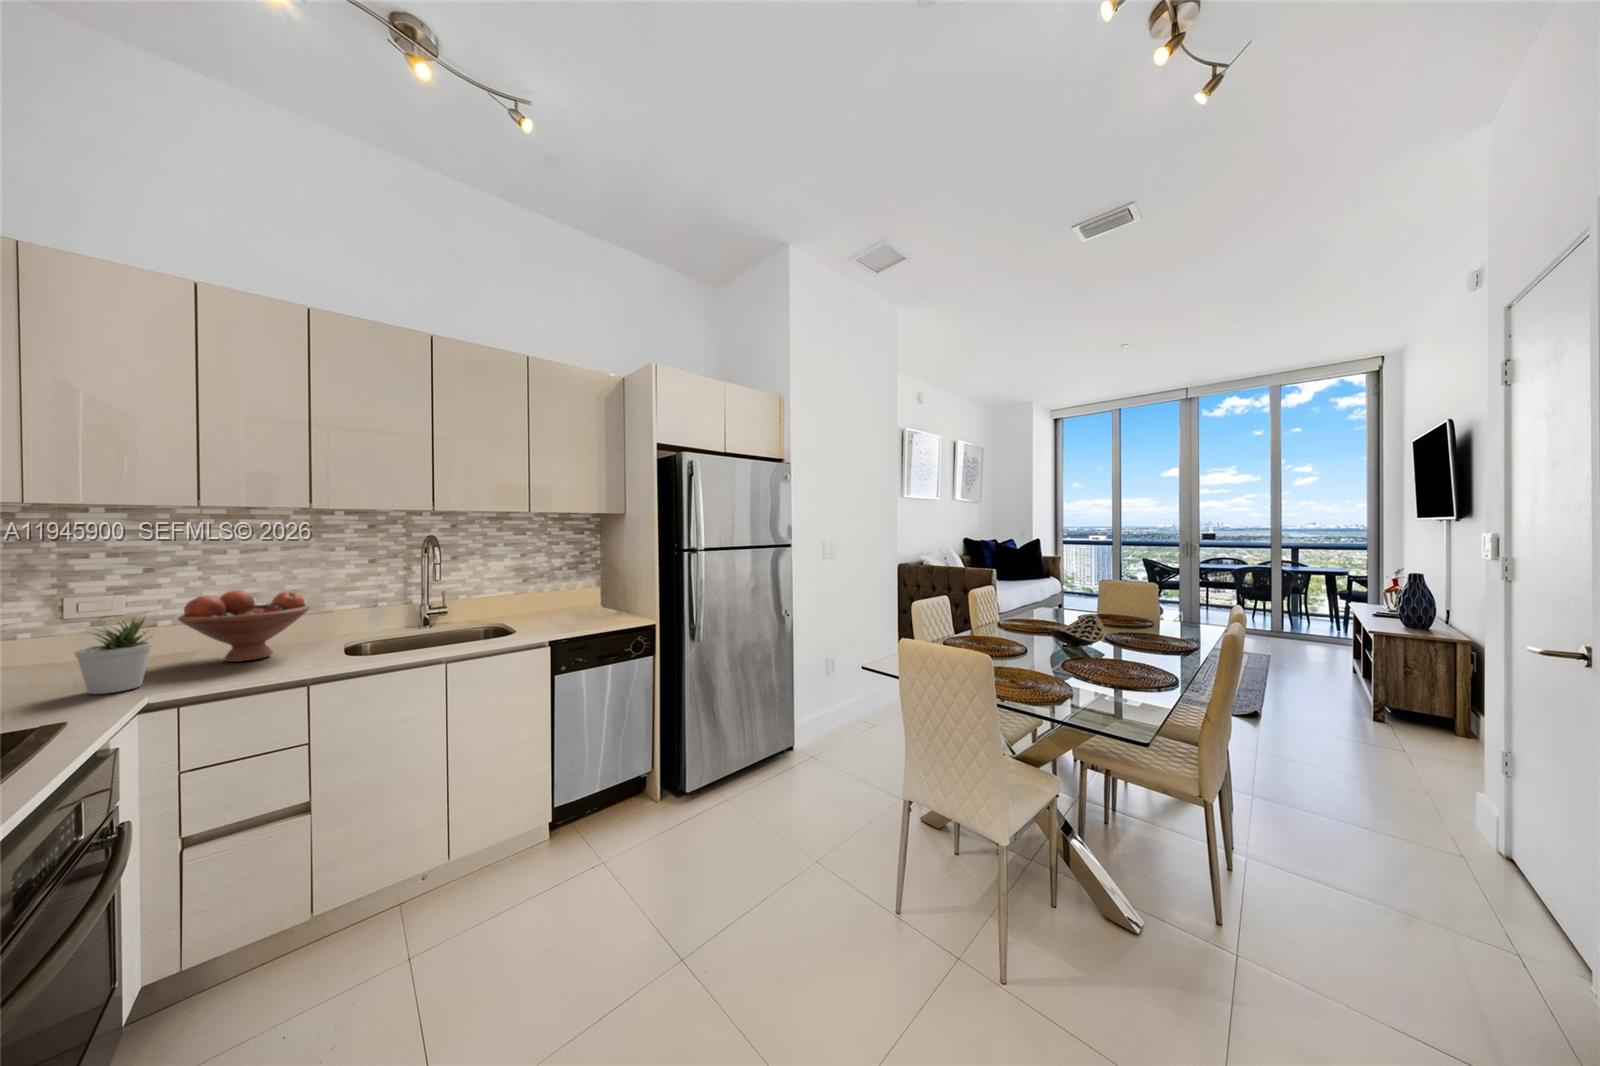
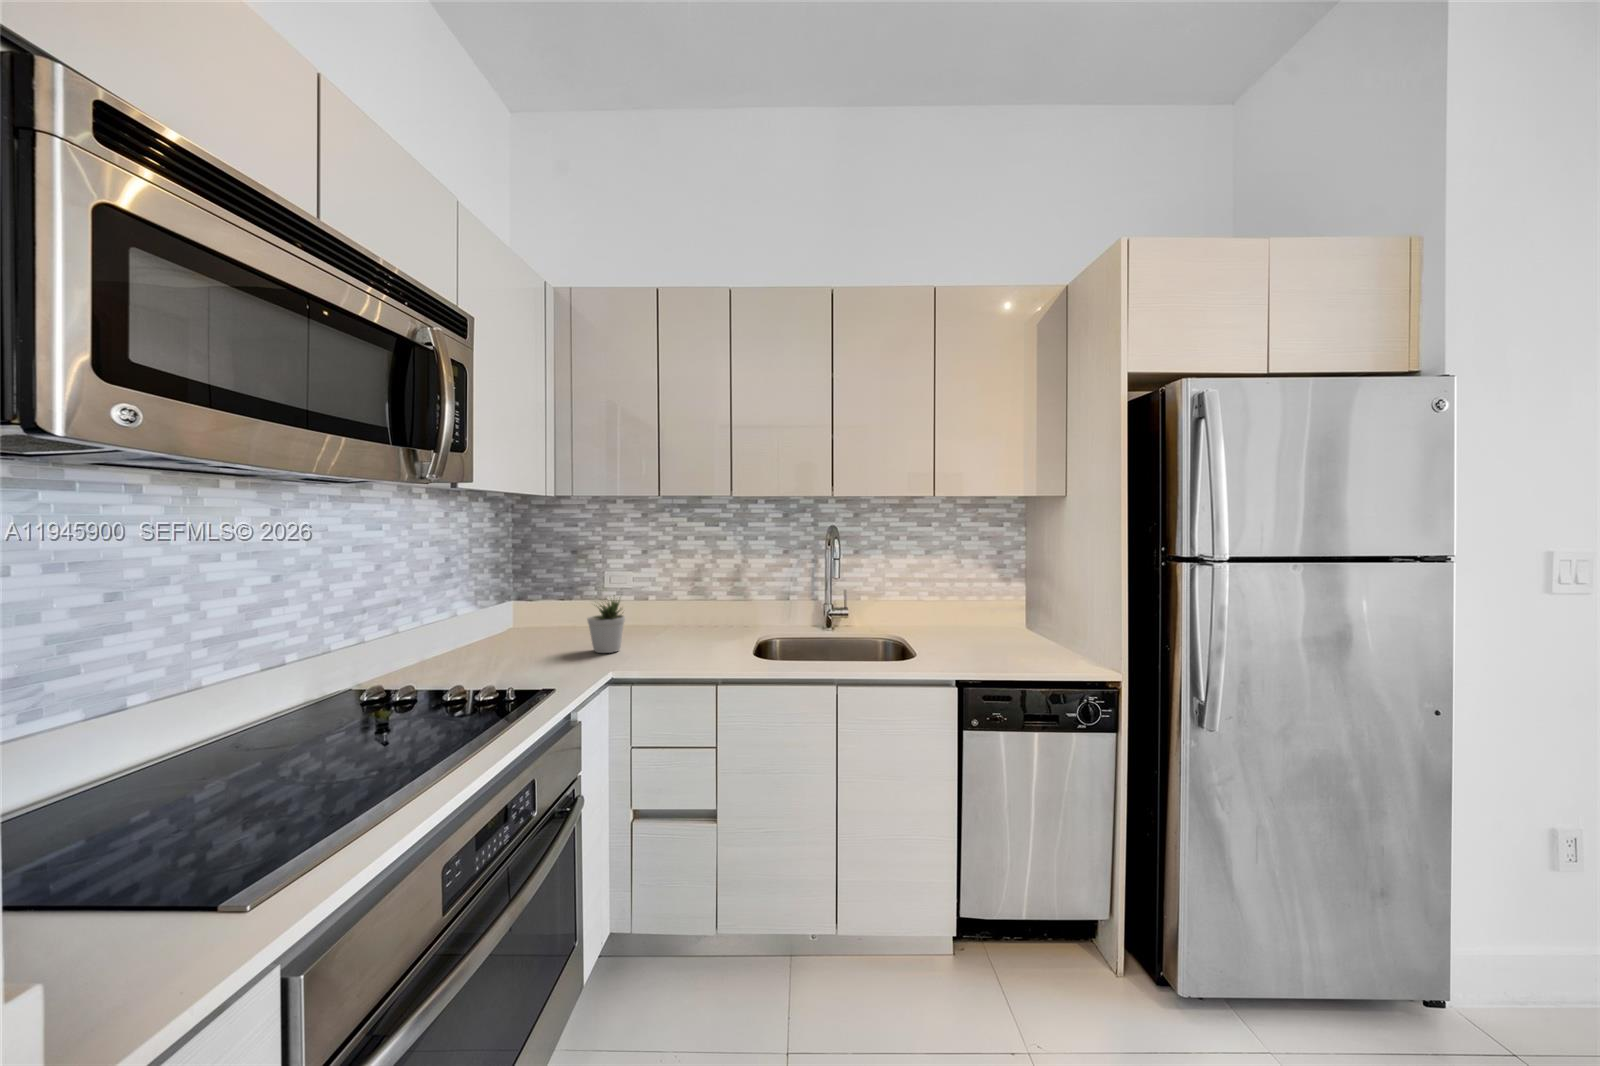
fruit bowl: present [178,591,309,662] -> none [647,576,729,640]

